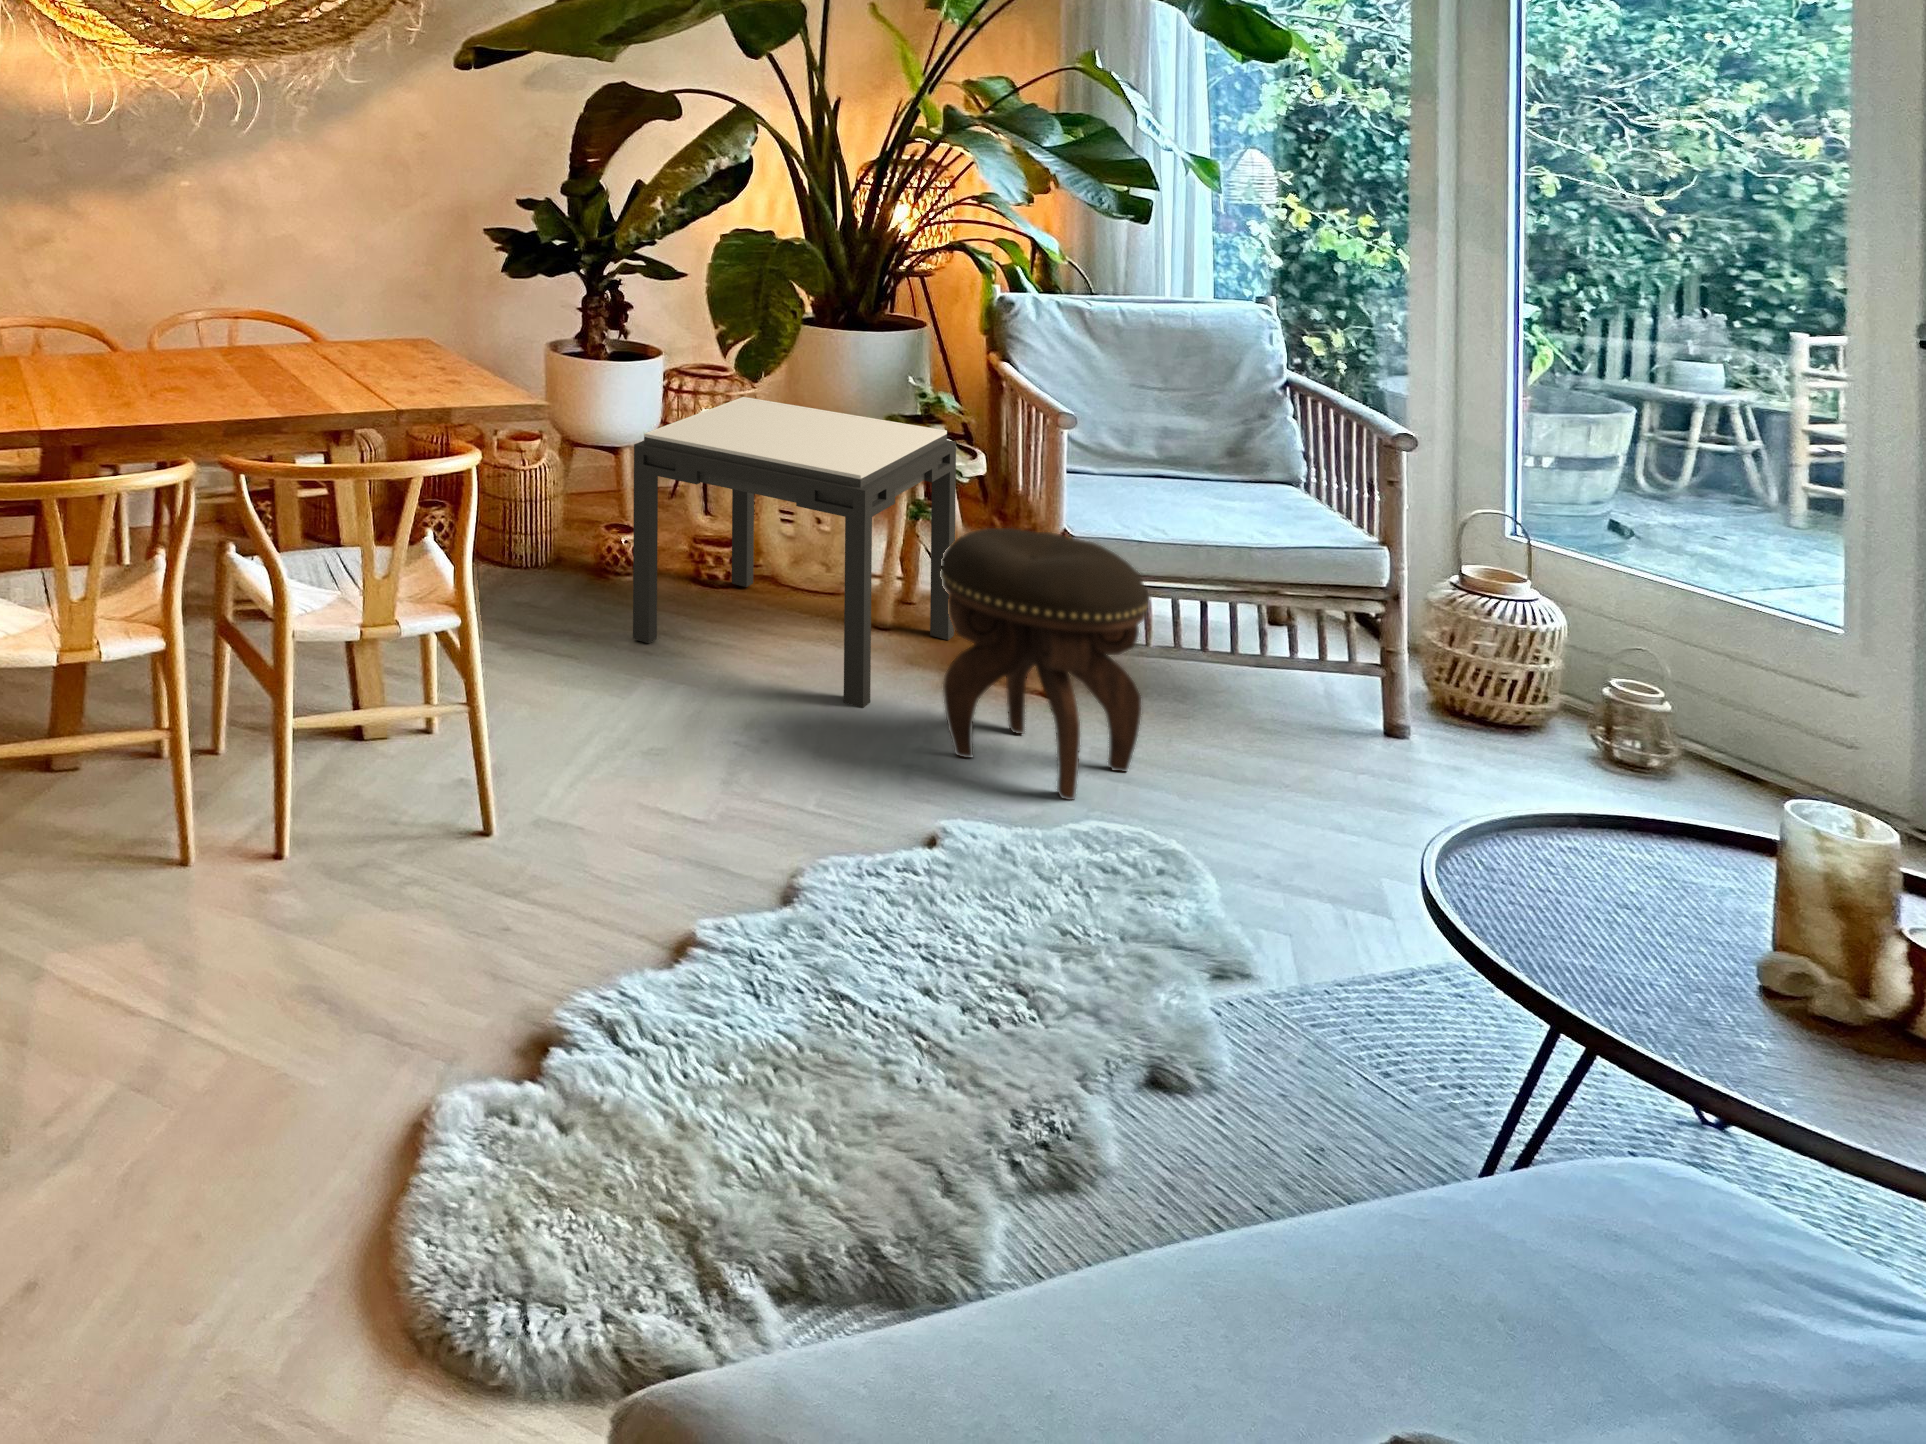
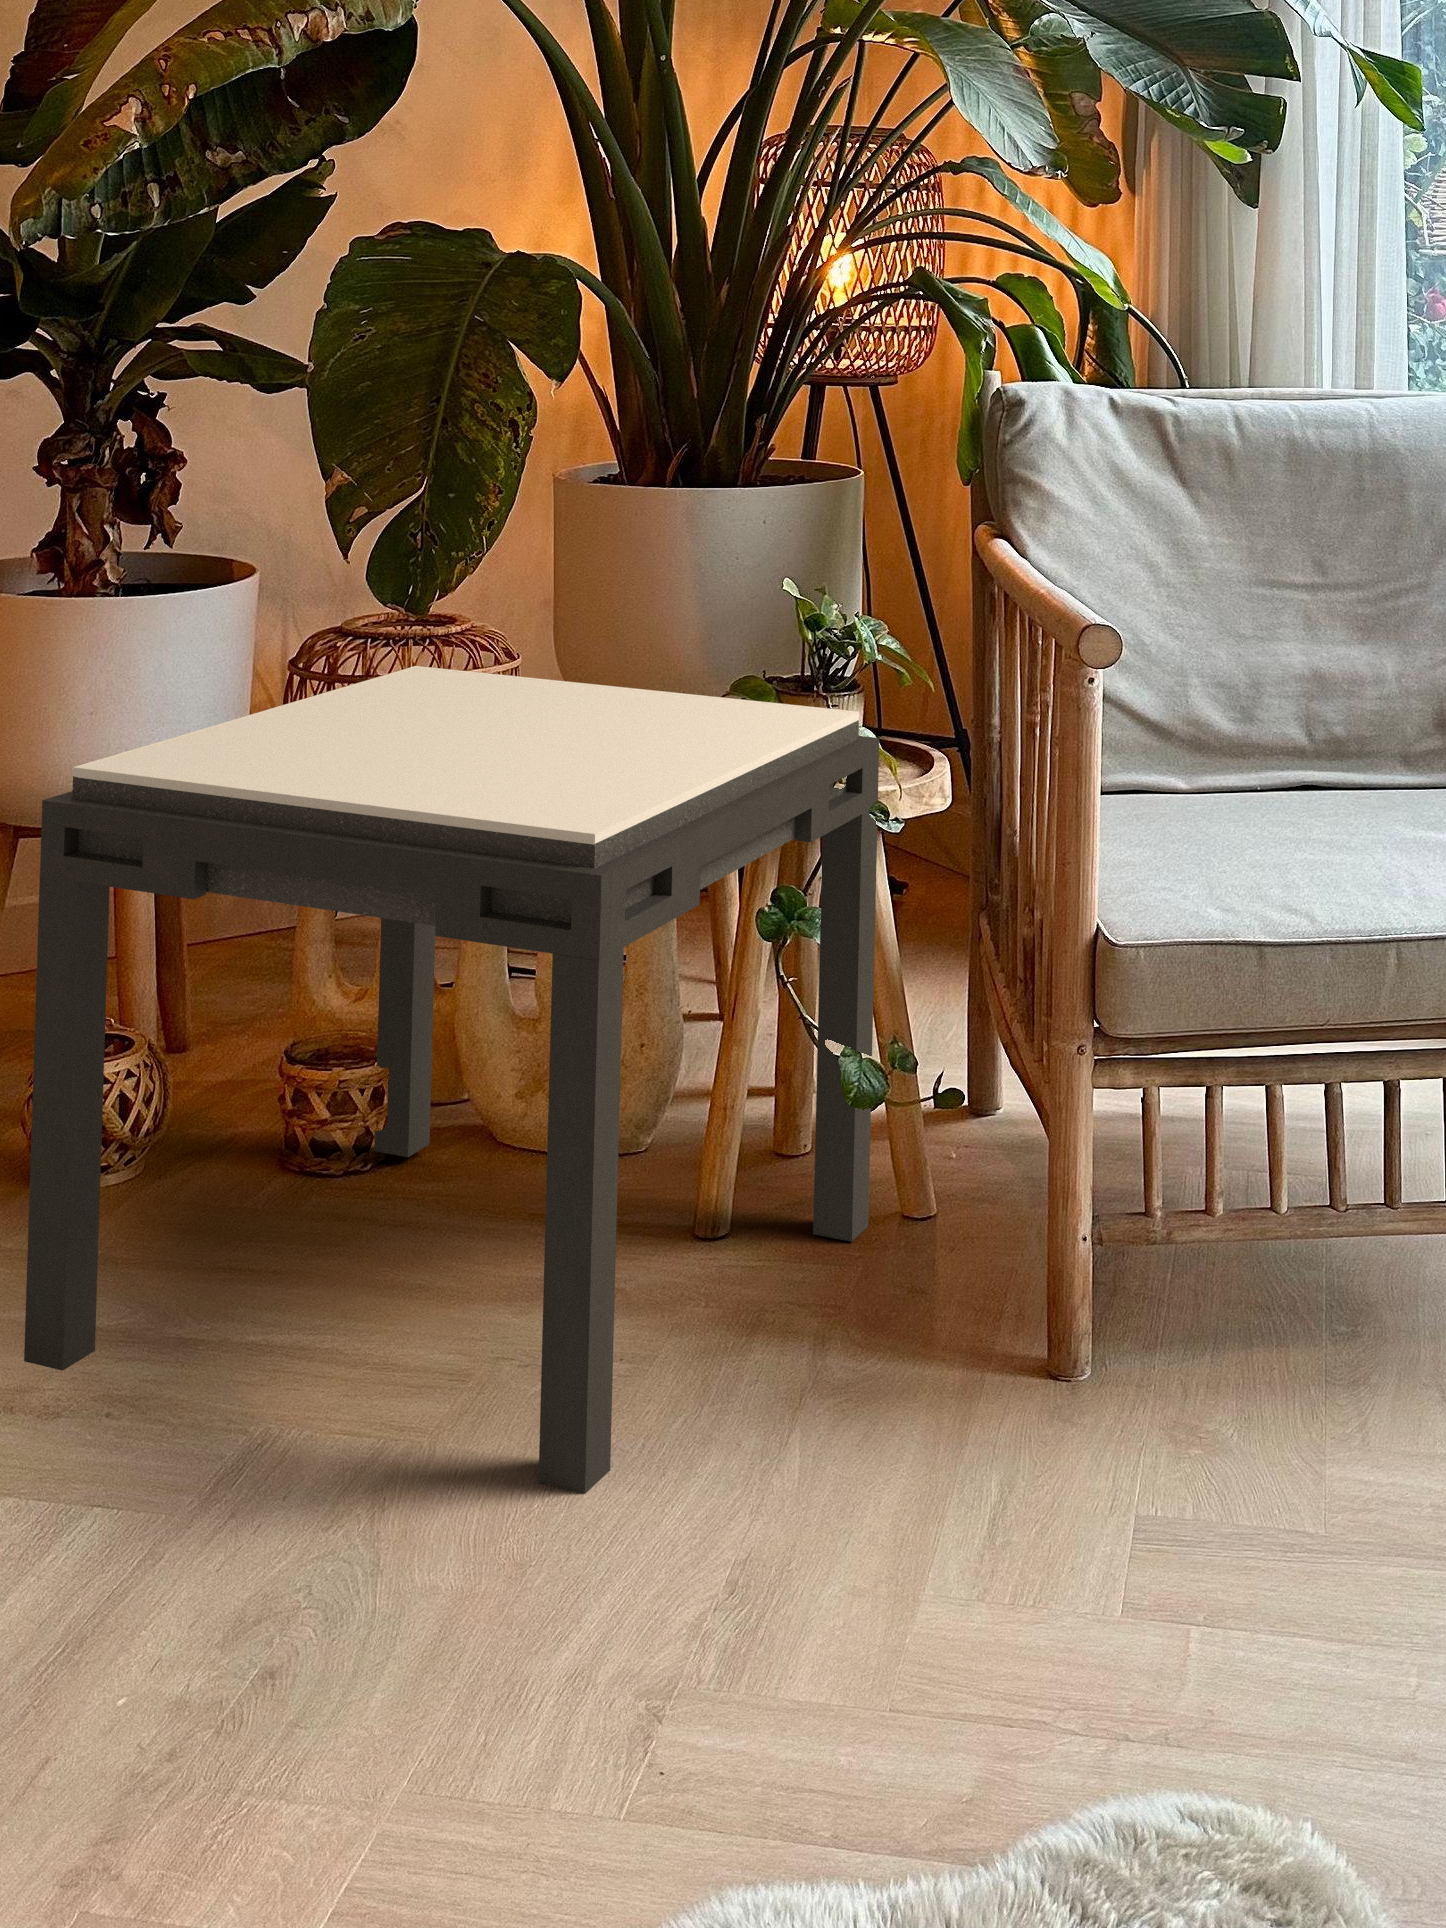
footstool: present [941,528,1149,800] -> none [765,947,1262,1724]

